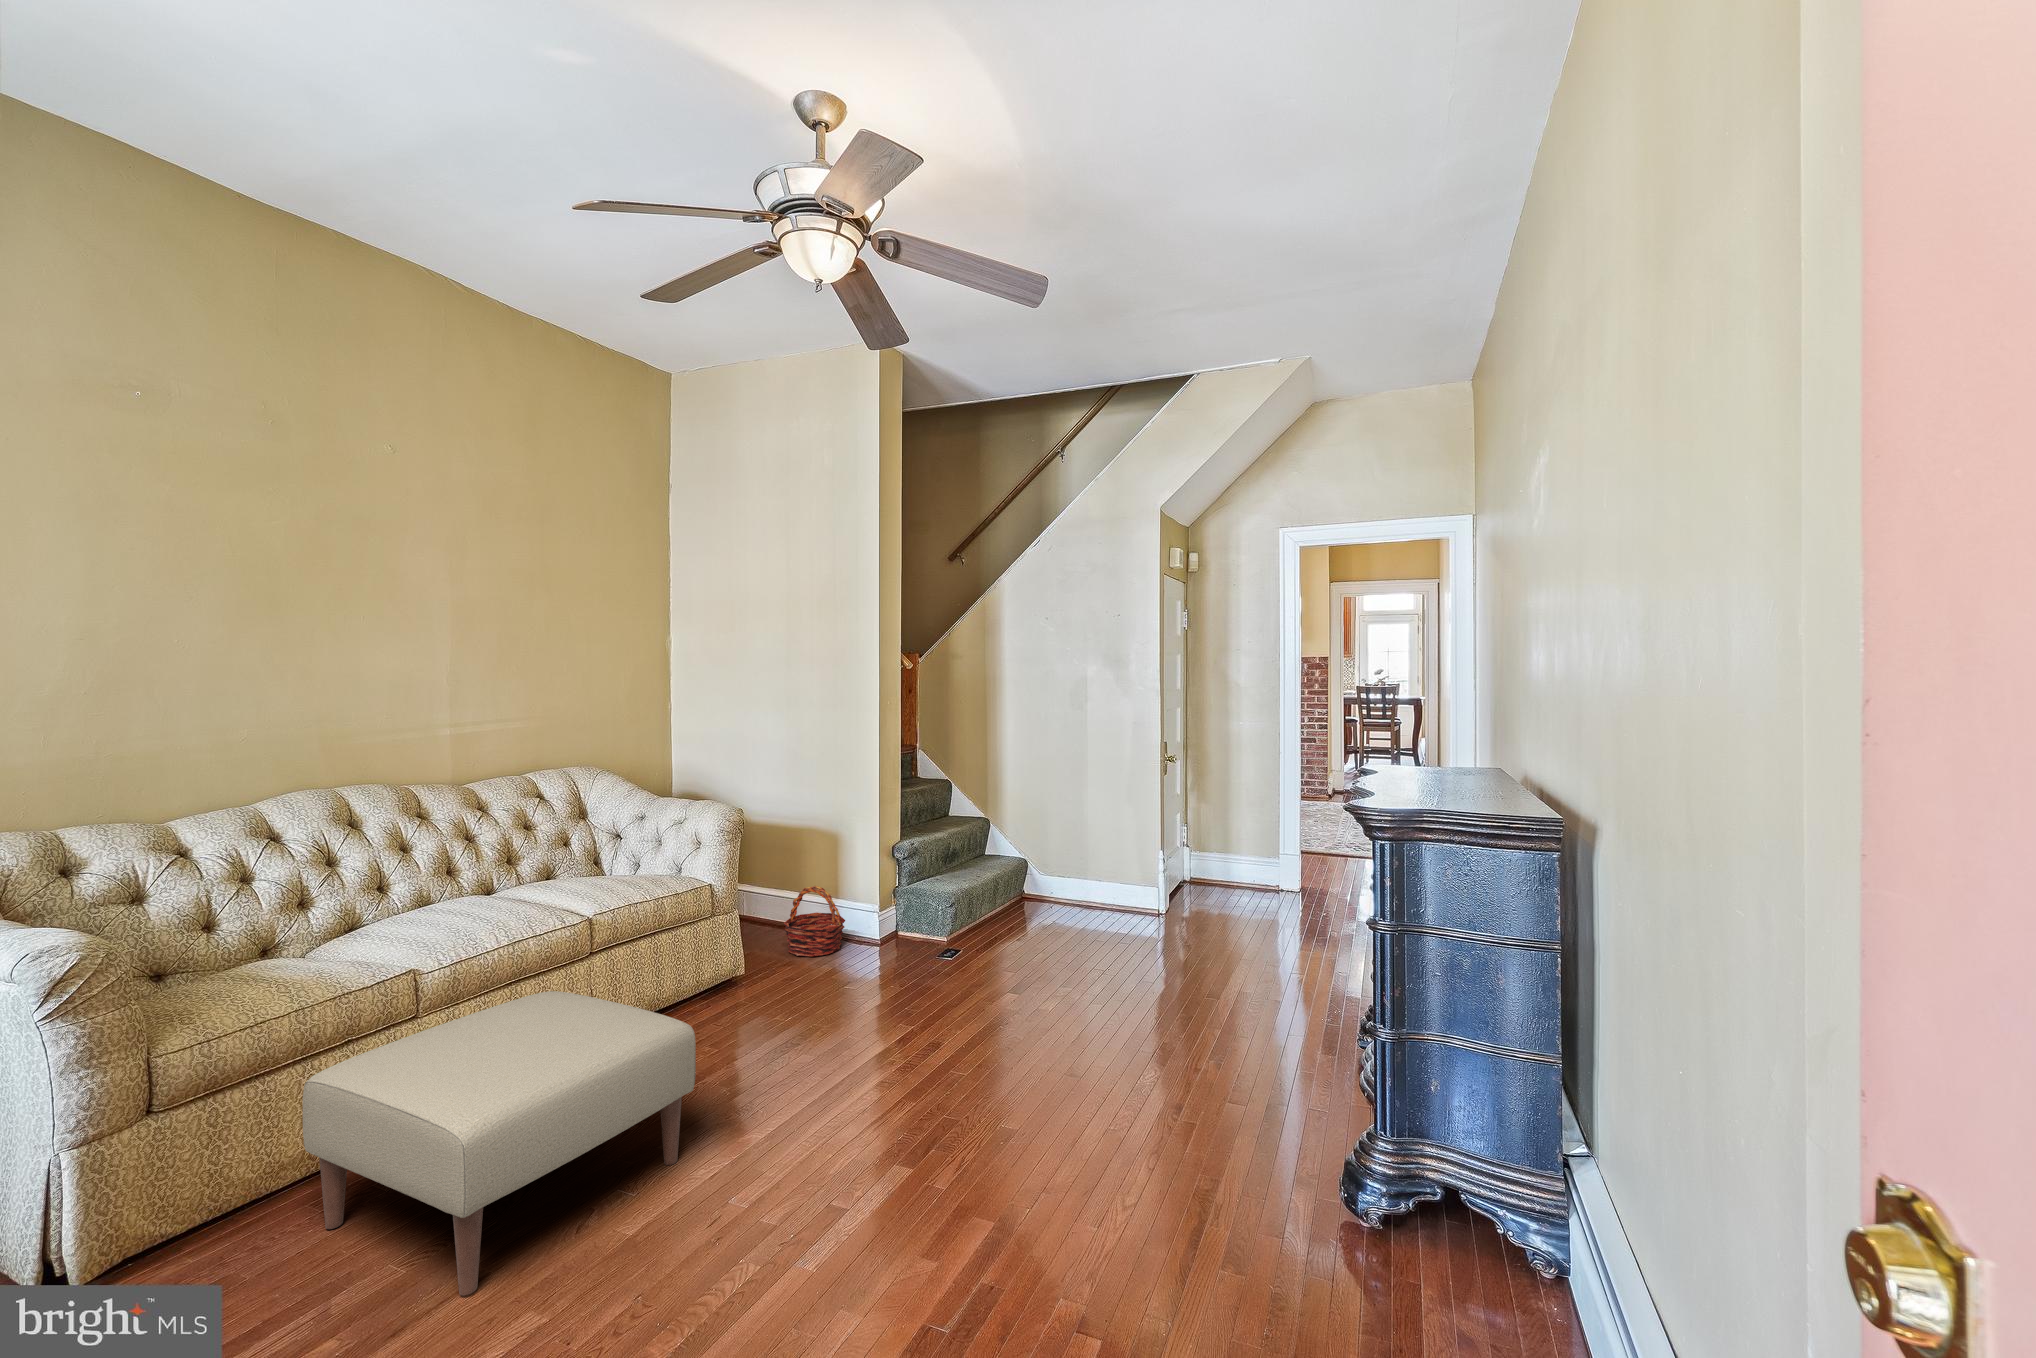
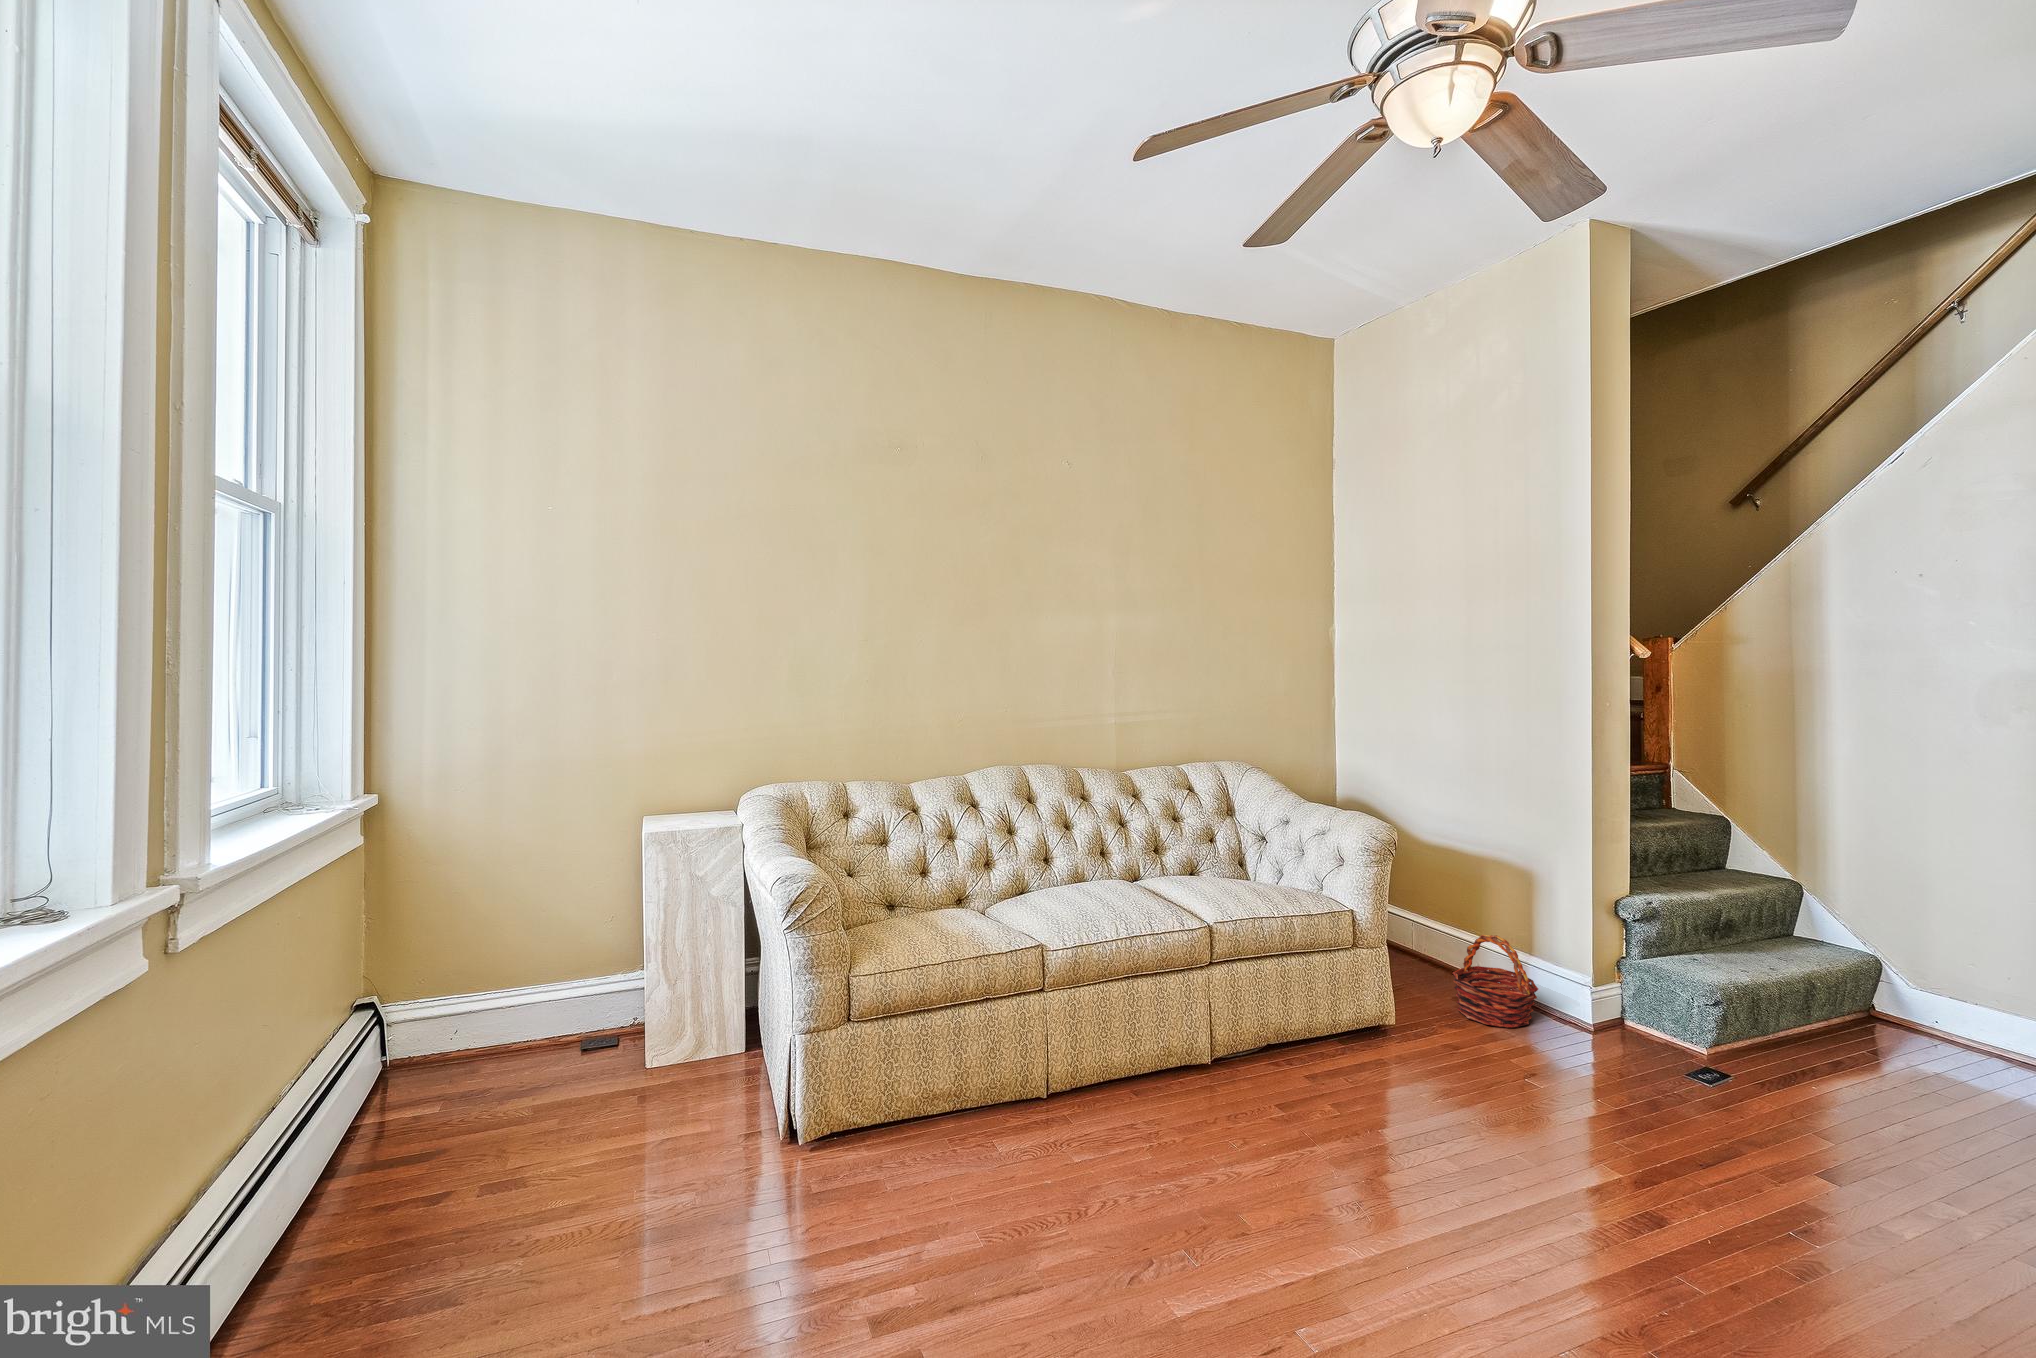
ottoman: present [303,991,696,1295] -> none [939,1000,1269,1296]

